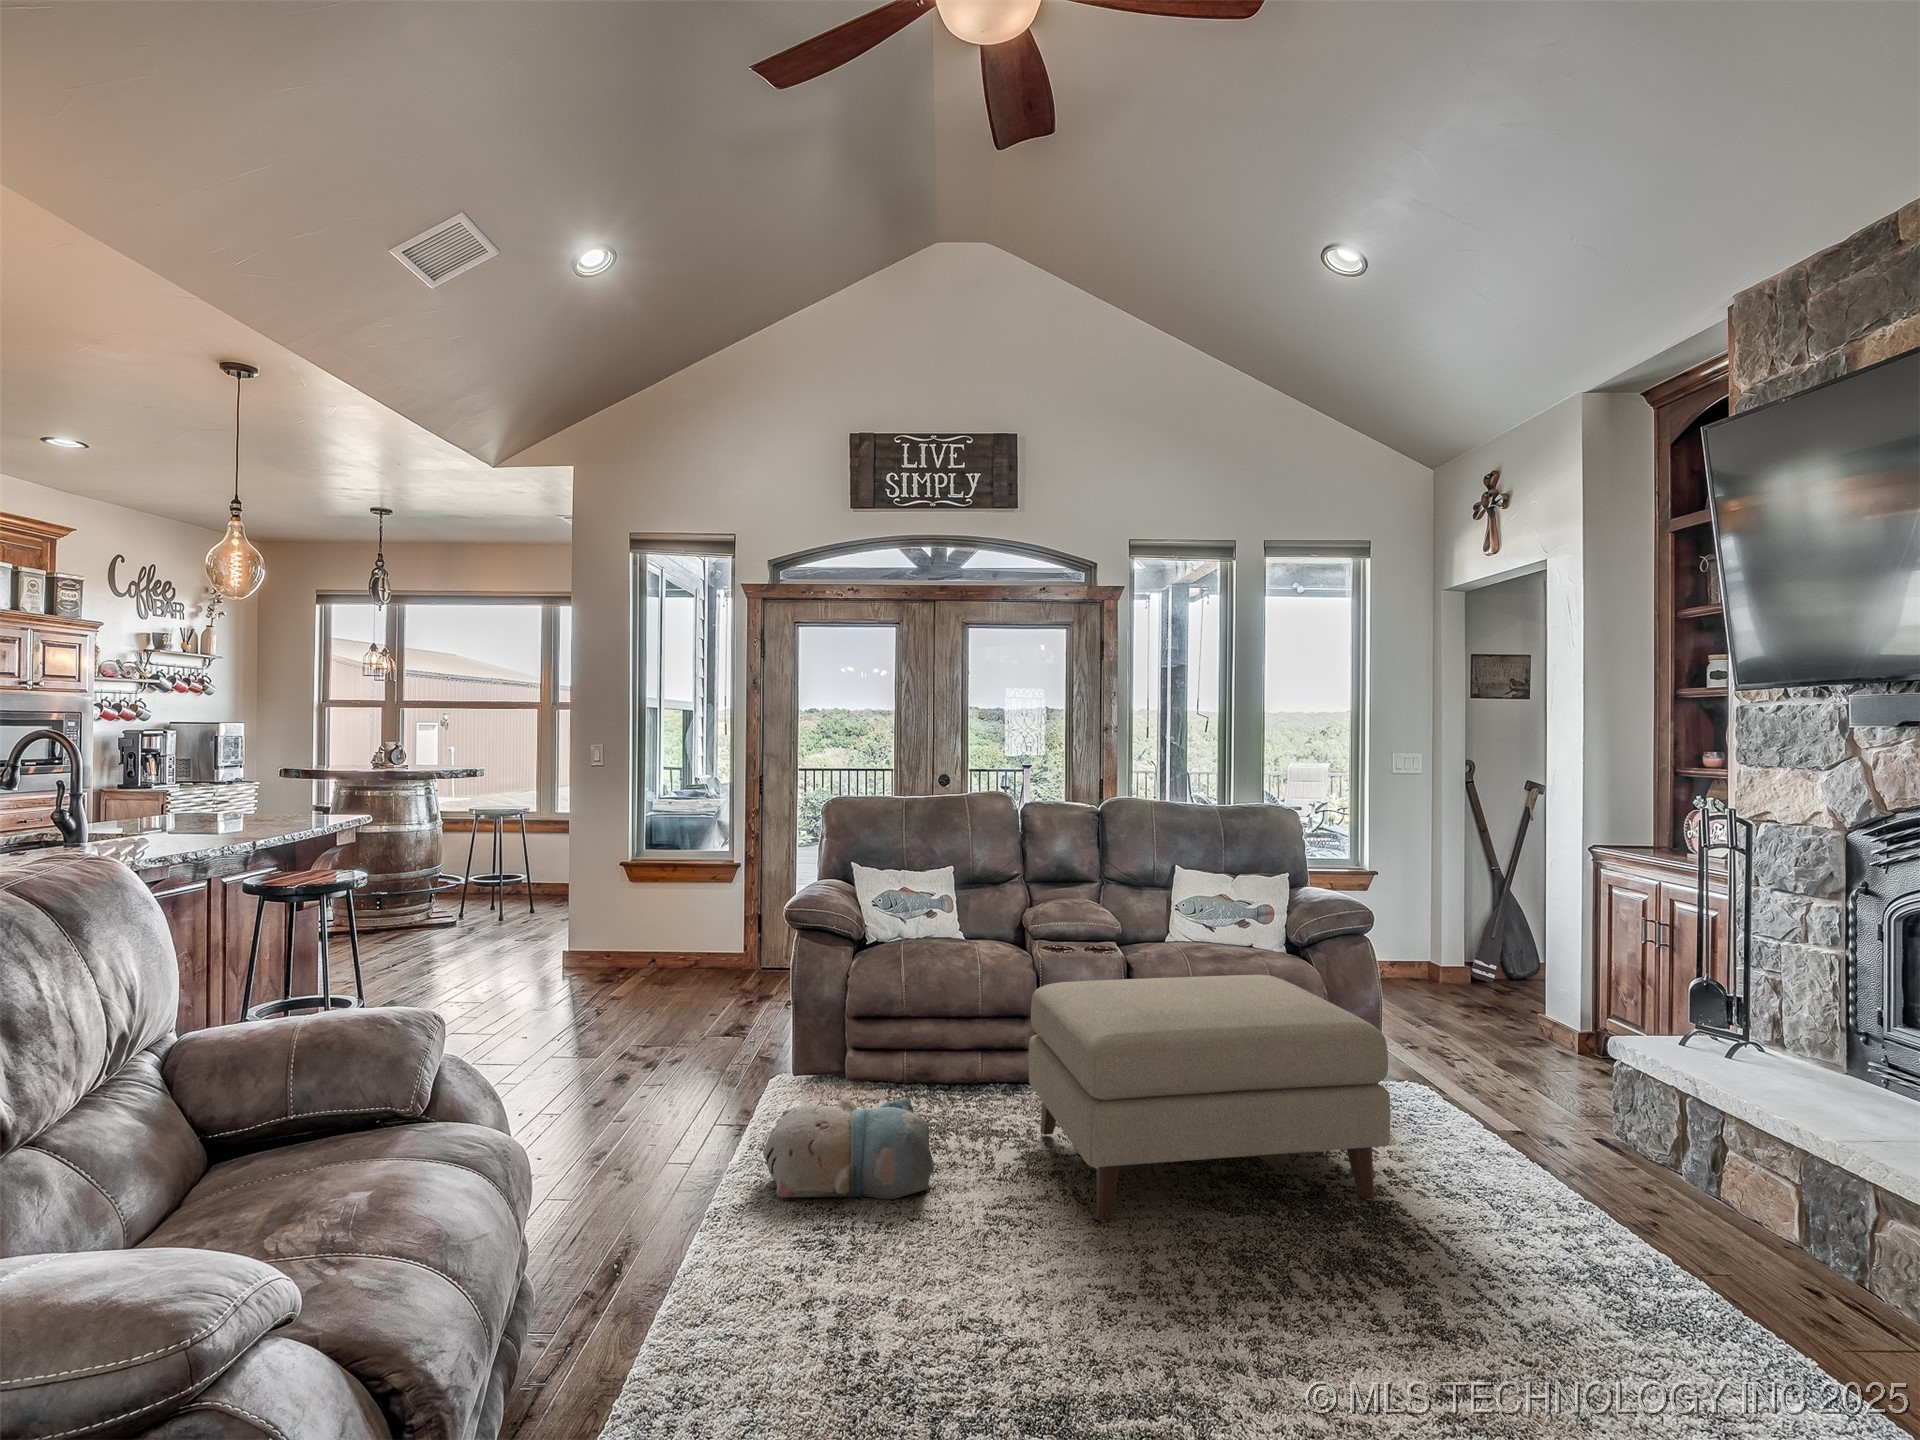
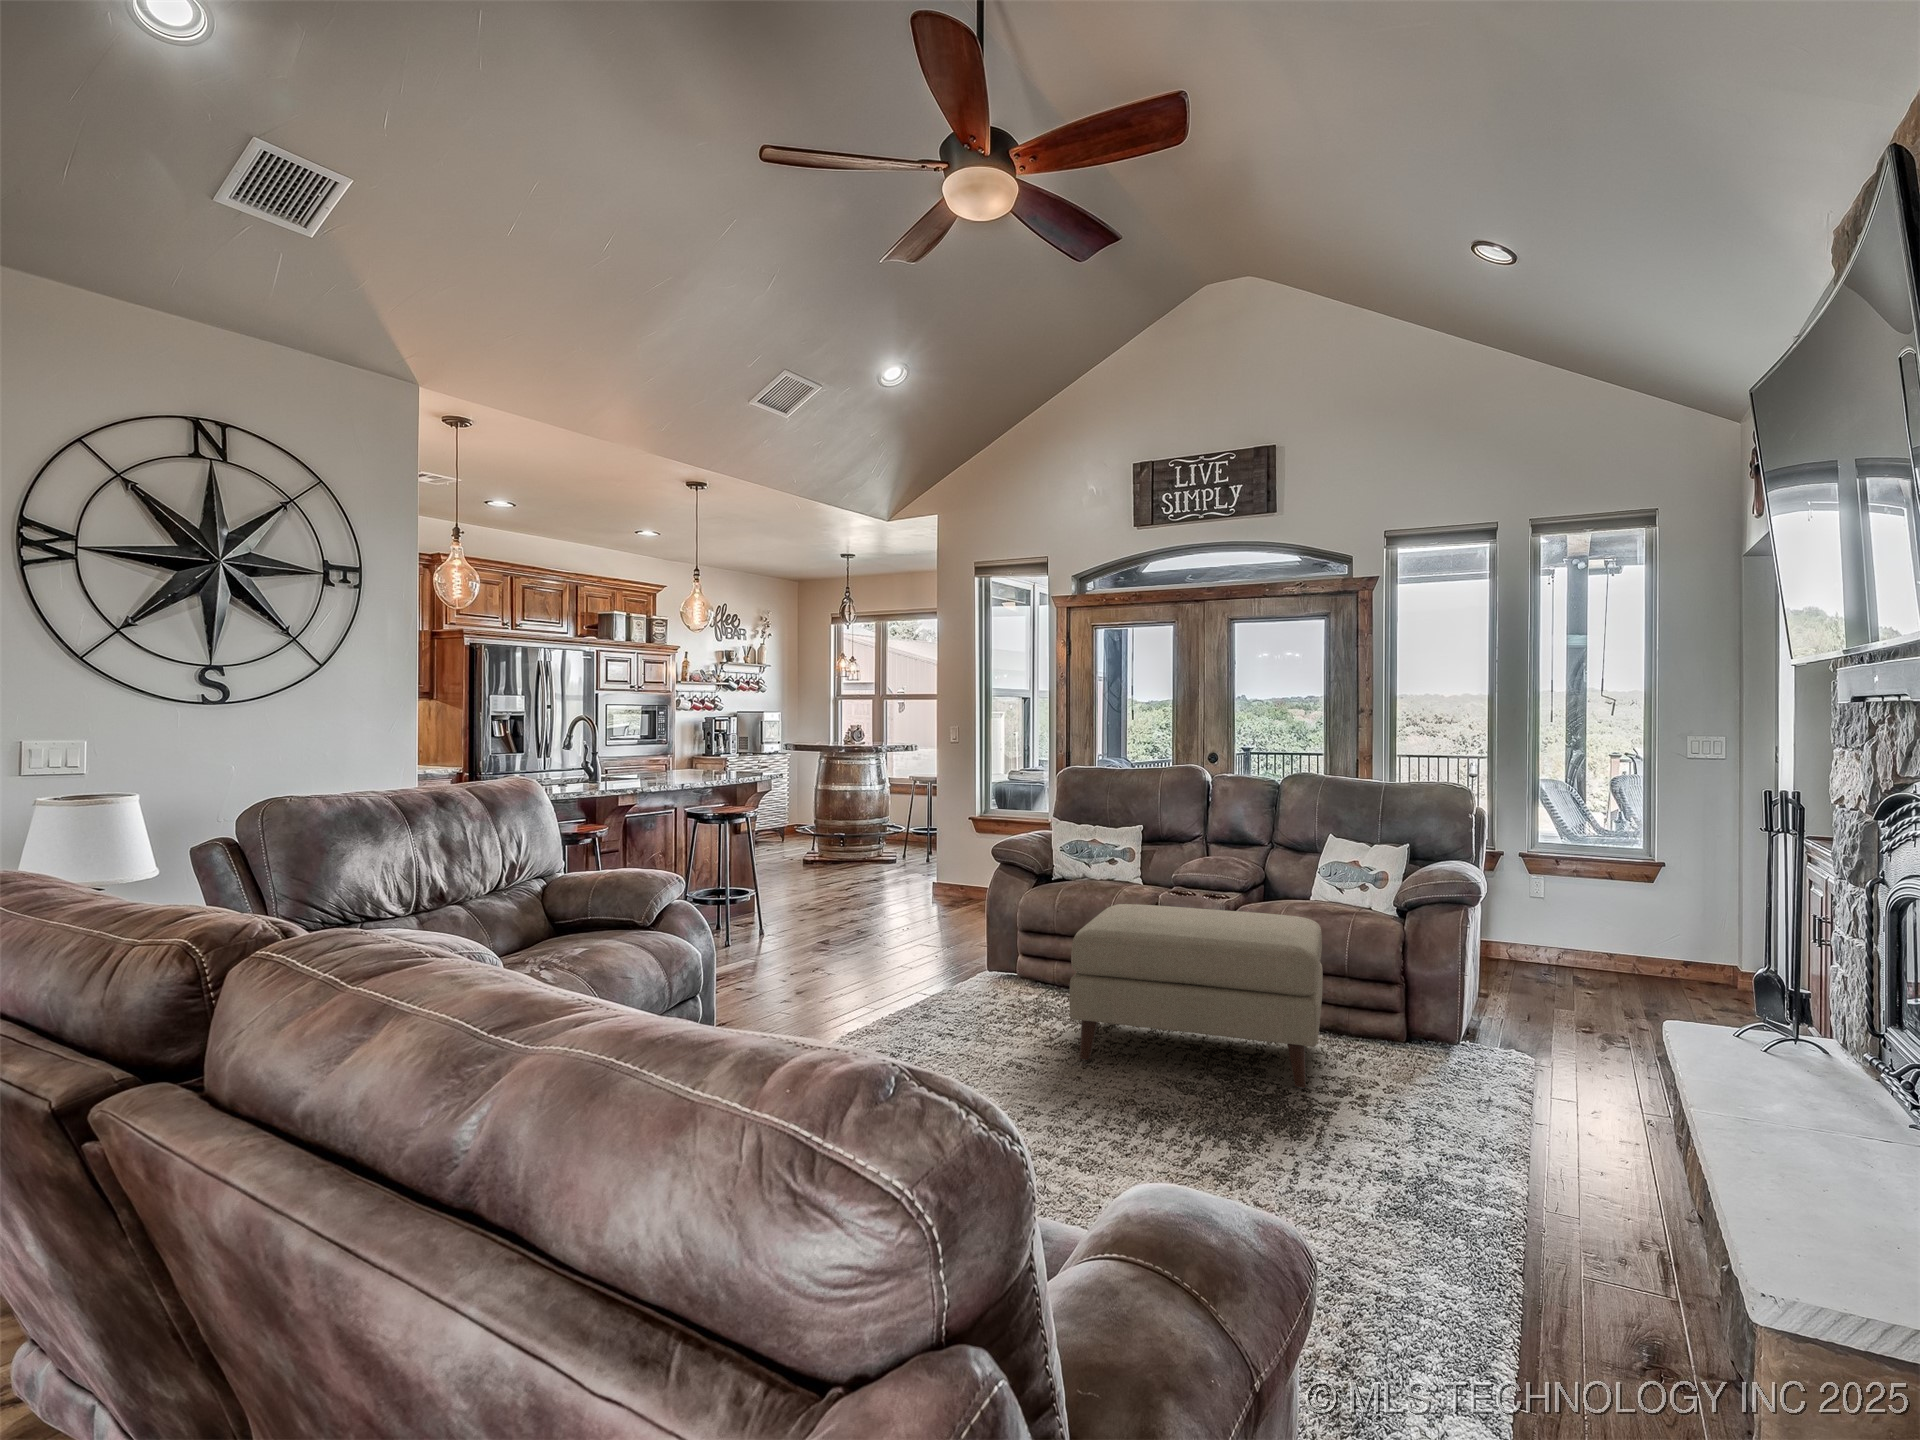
plush toy: present [763,1097,934,1199] -> none [903,963,1010,1027]

